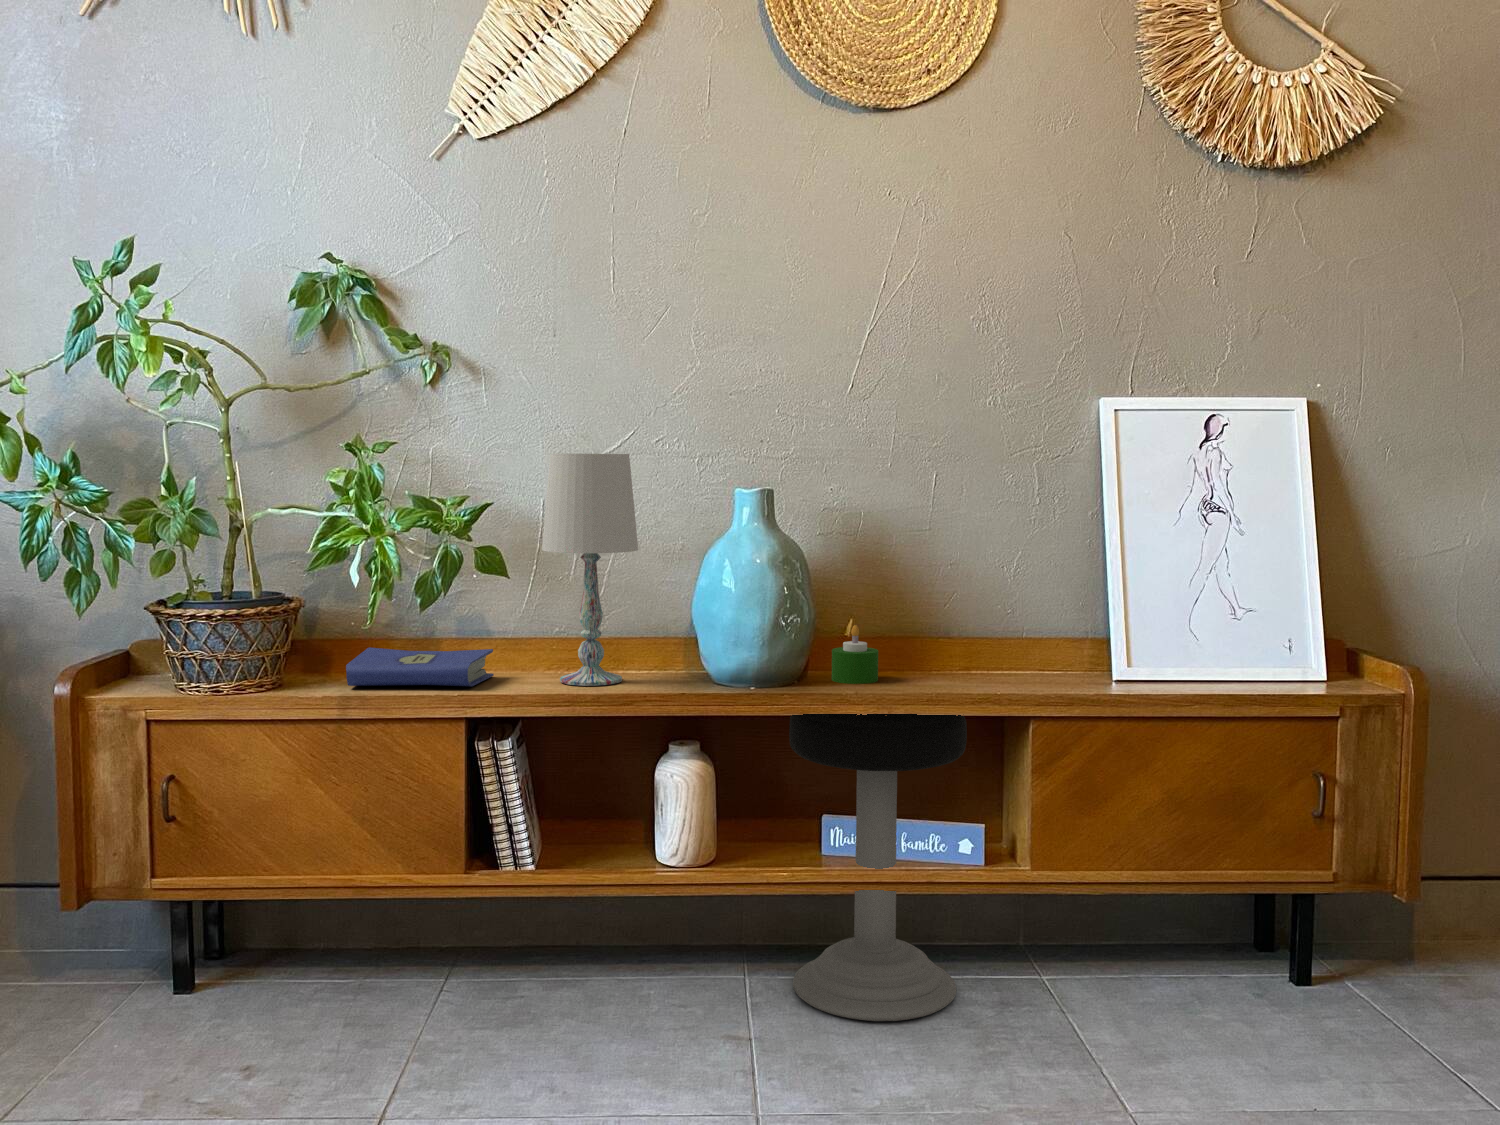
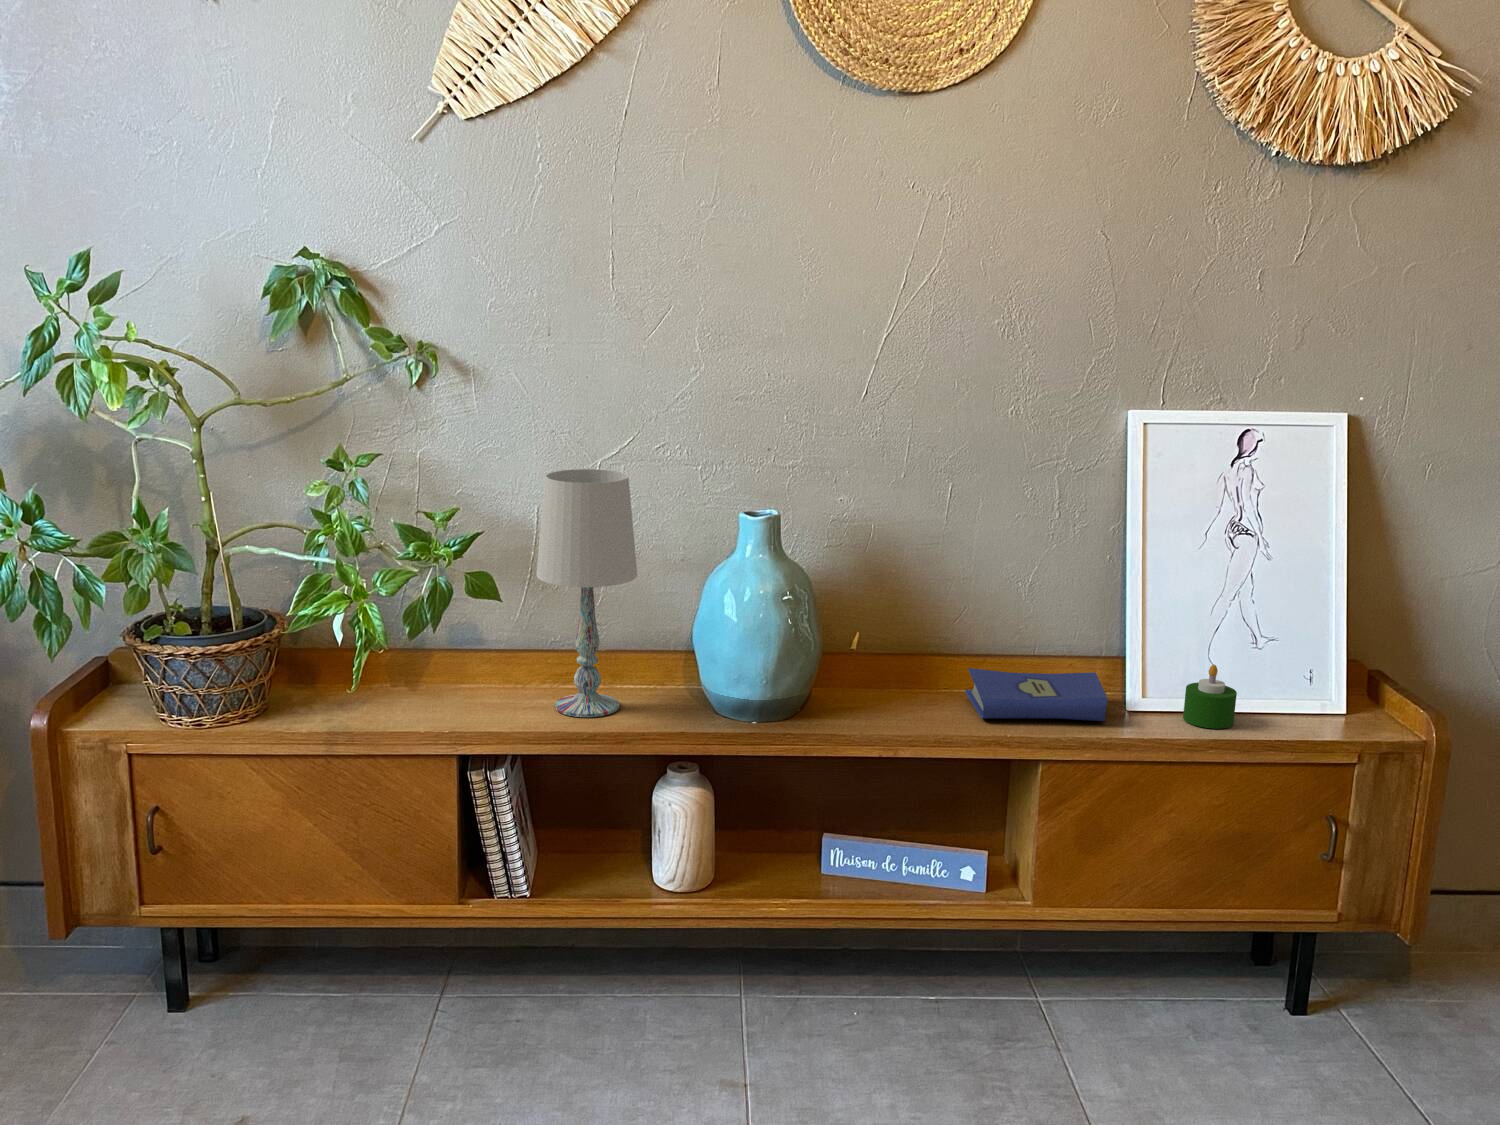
candle: present [832,625,878,684] -> present [1183,665,1237,729]
hardcover book: present [346,648,494,686] -> present [965,668,1107,721]
stool: present [789,714,967,1021] -> none [789,718,973,1056]

